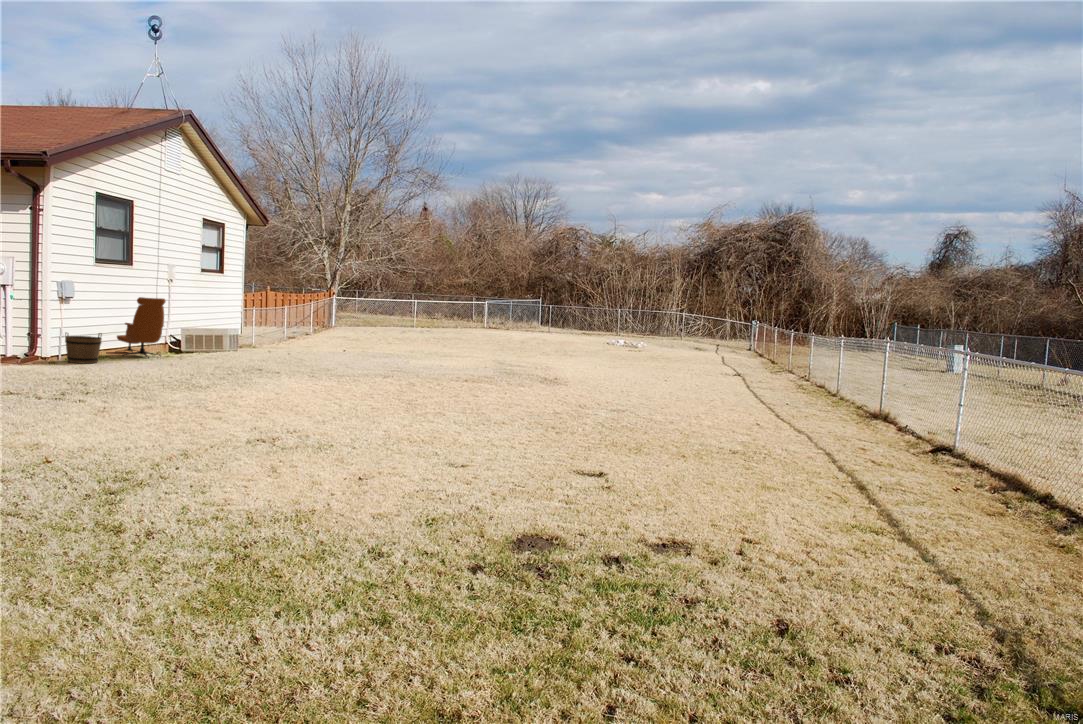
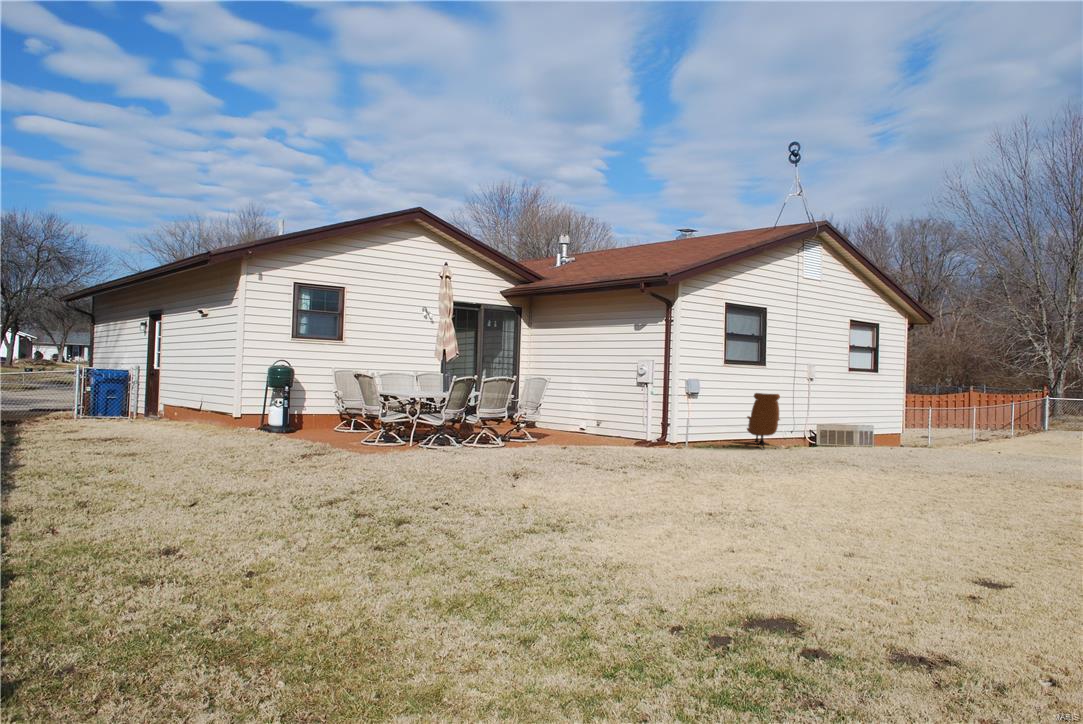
bucket: present [65,333,102,364] -> none [687,423,717,451]

